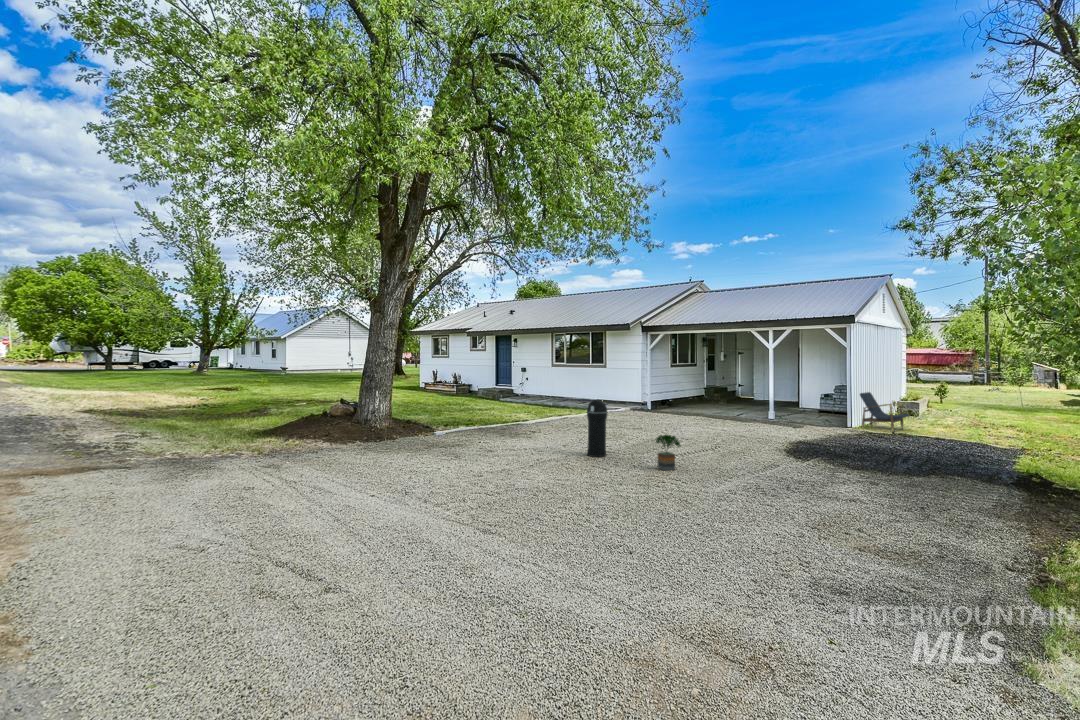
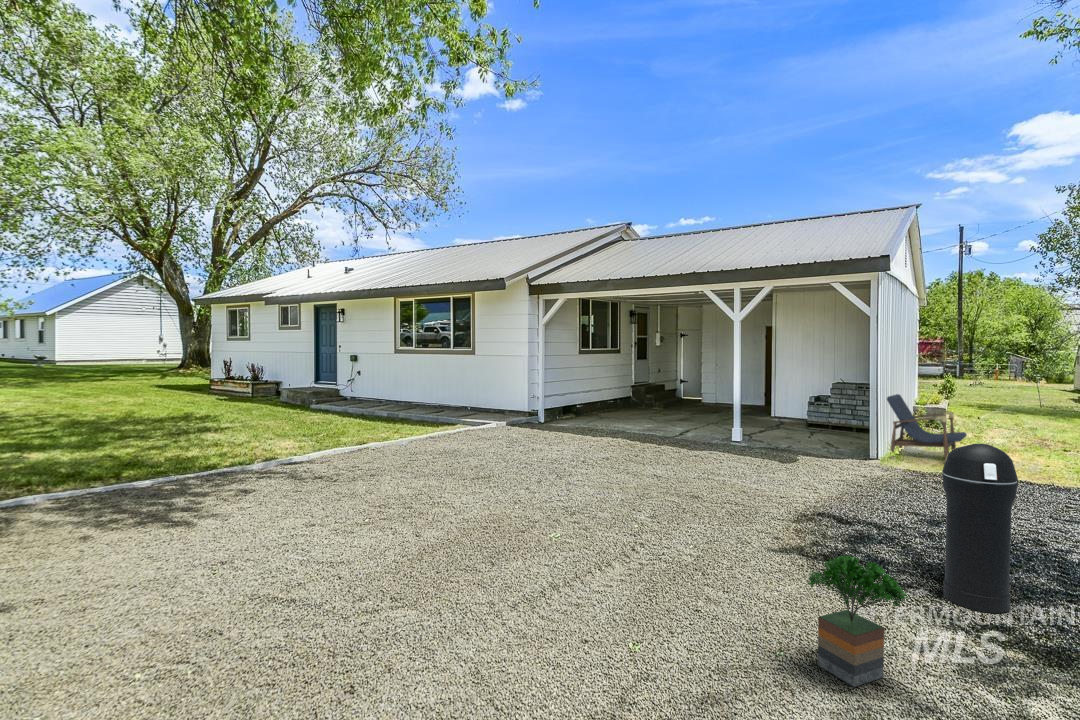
trash can: present [587,400,607,457] -> present [942,444,1018,613]
potted tree: present [656,435,680,470] -> present [808,555,909,687]

